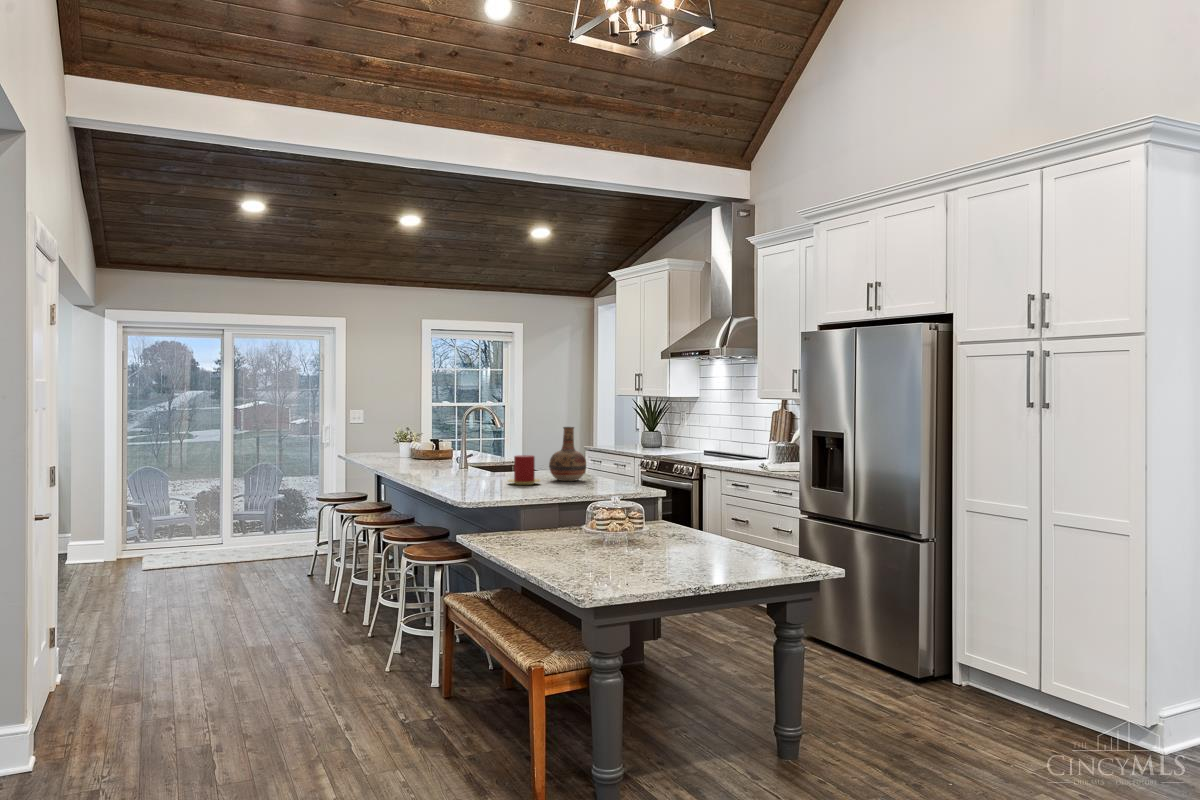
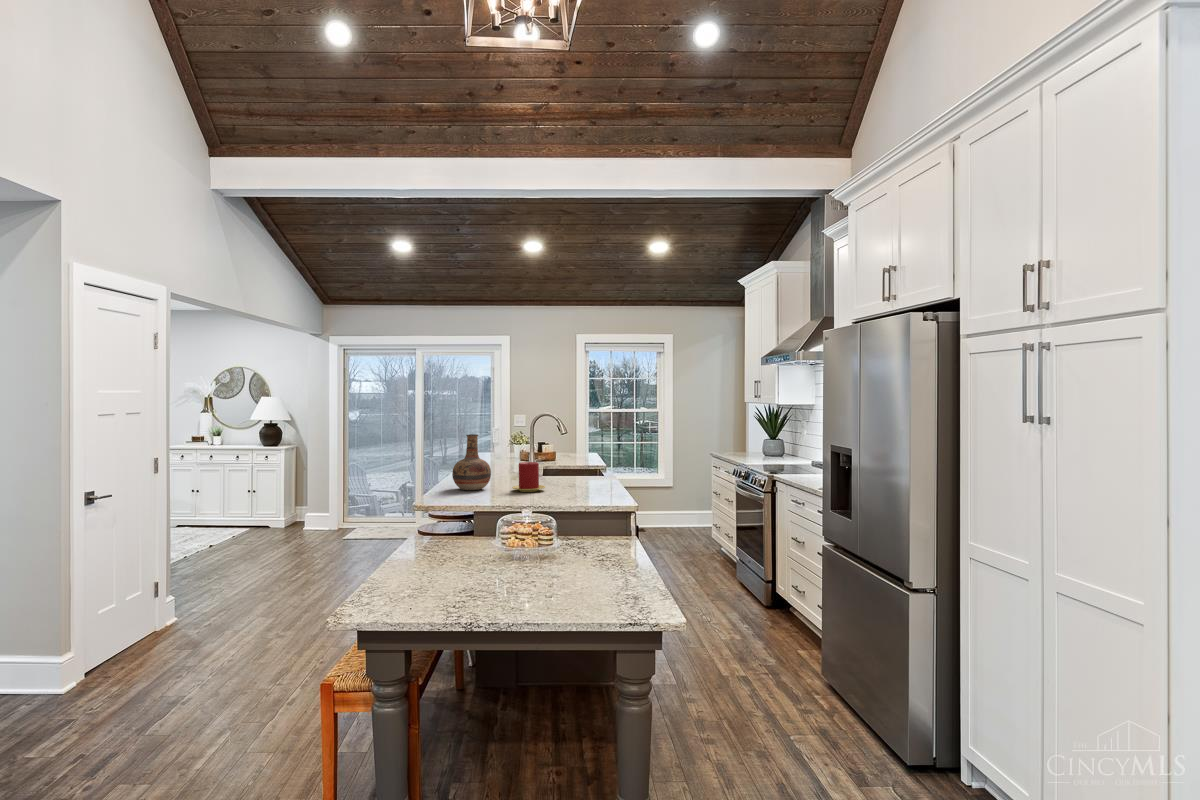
vase: present [549,427,586,481] -> present [452,434,491,490]

